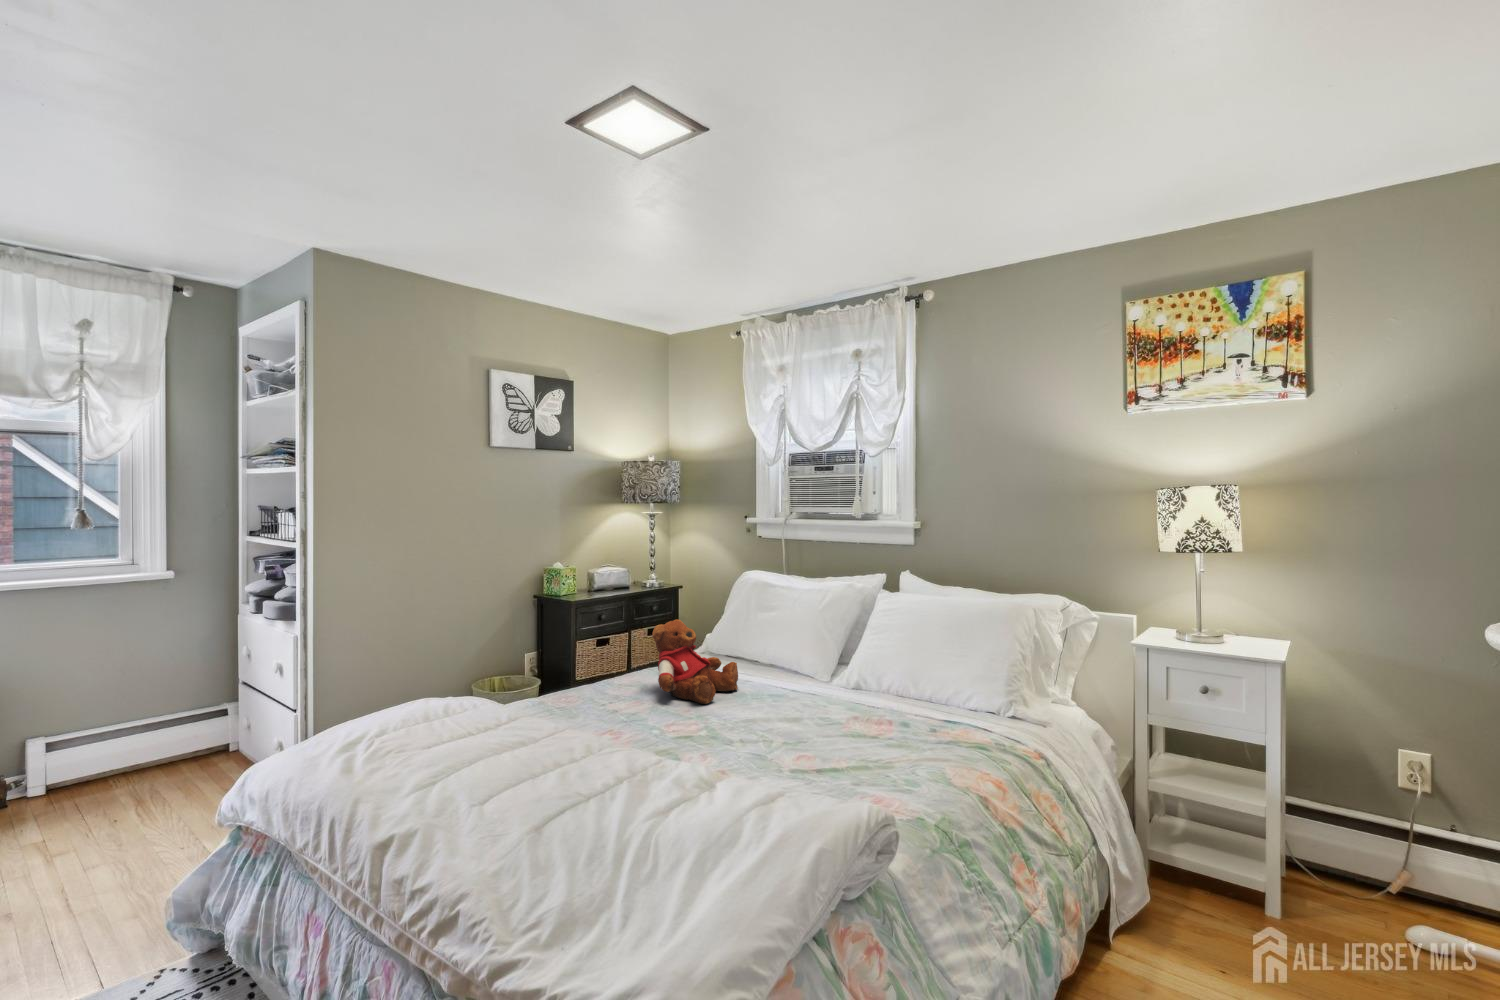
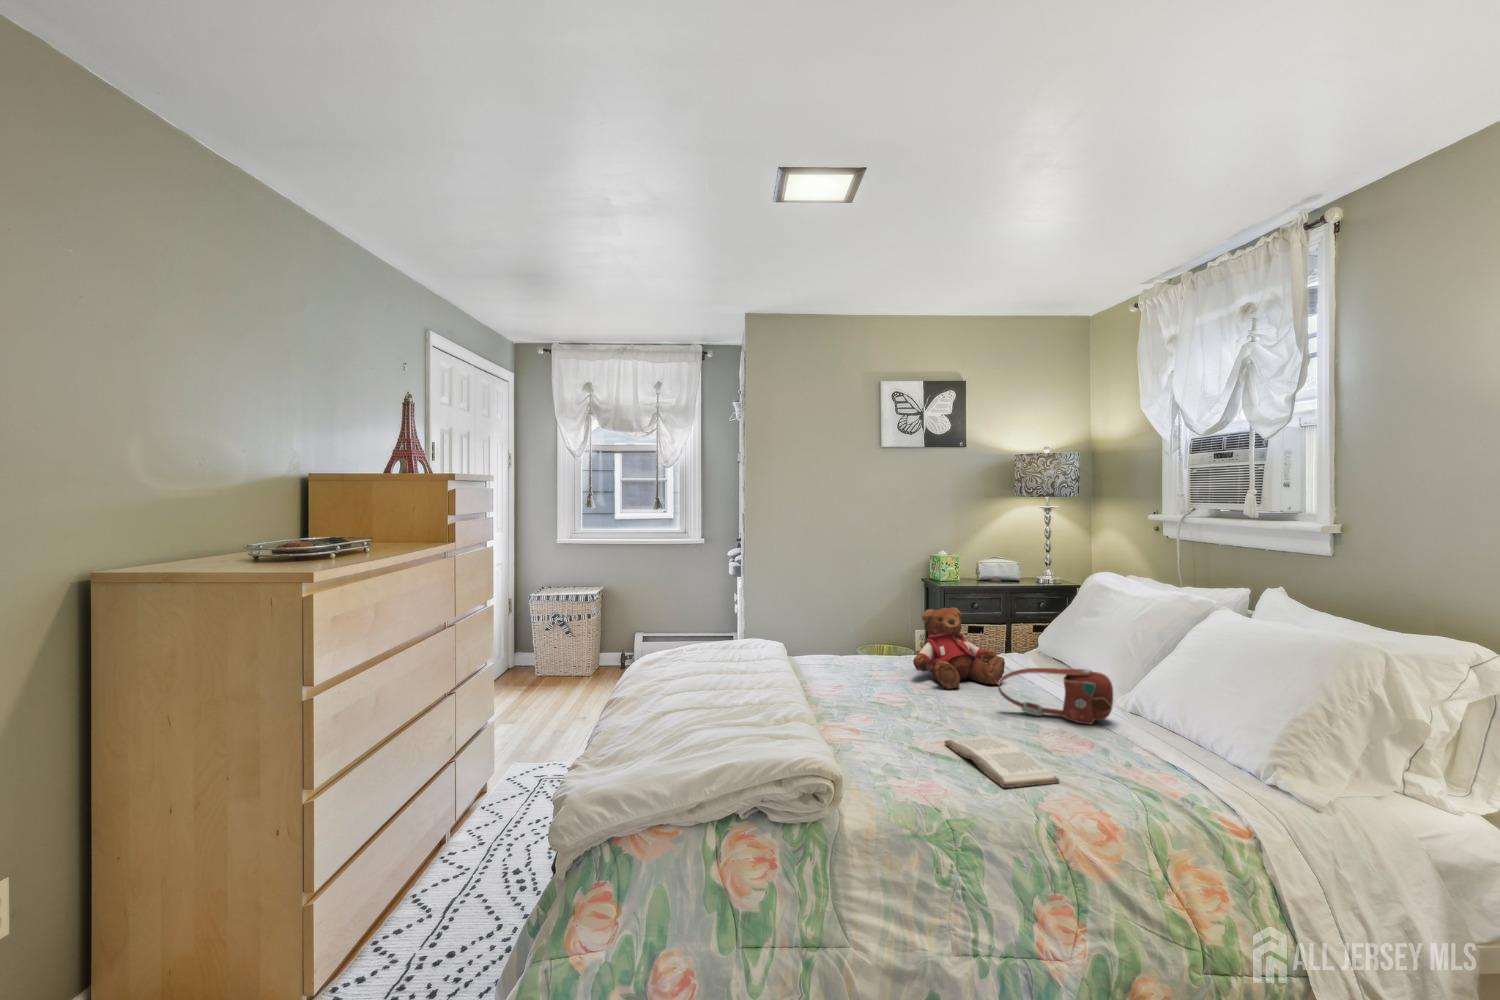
handbag: none [780,656,872,708] -> present [998,668,1113,724]
book: none [800,733,922,772] -> present [944,737,1059,788]

